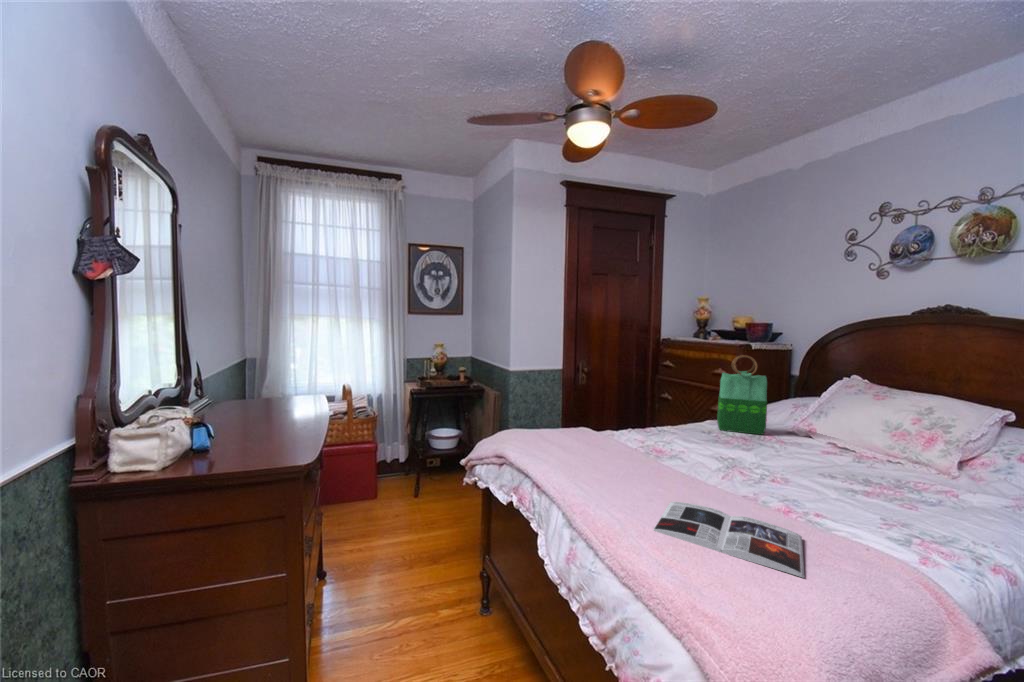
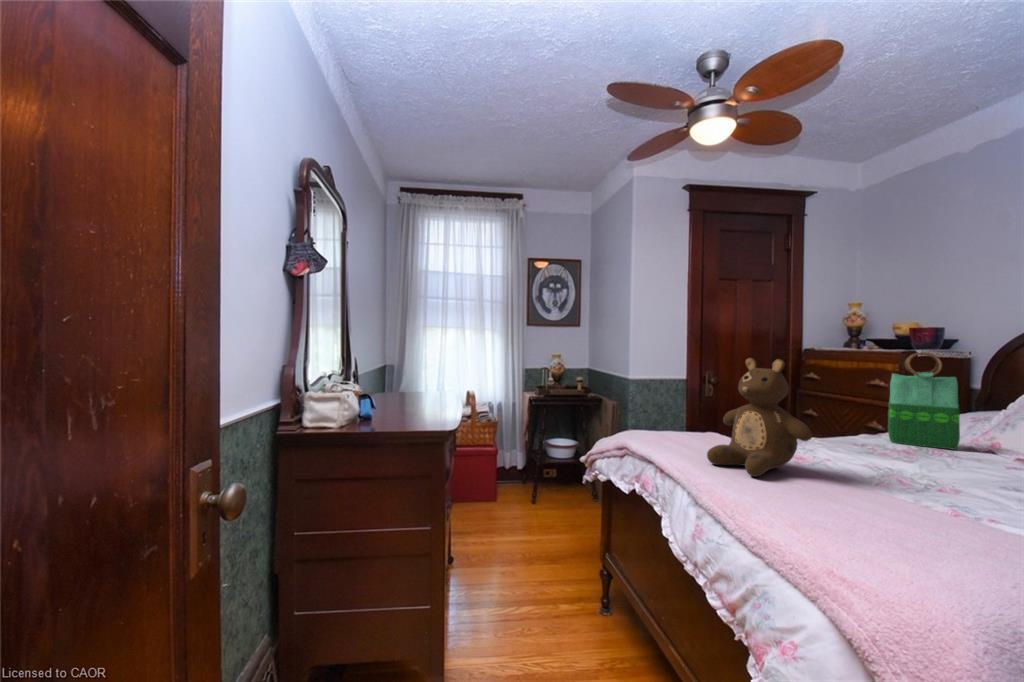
teddy bear: none [580,373,668,488] -> present [707,358,812,477]
magazine: present [653,502,804,578] -> none [789,491,992,564]

